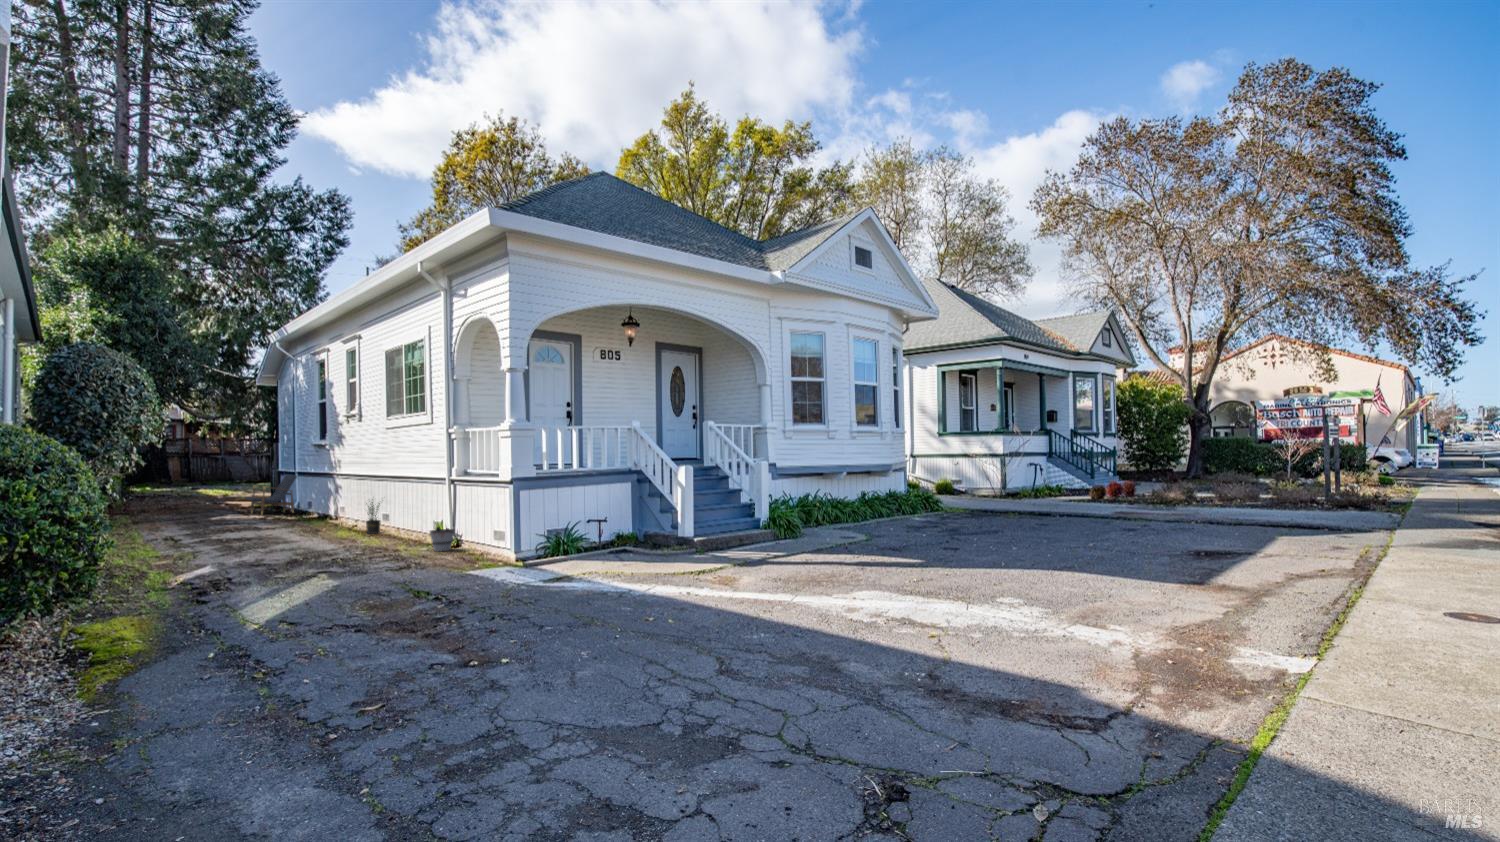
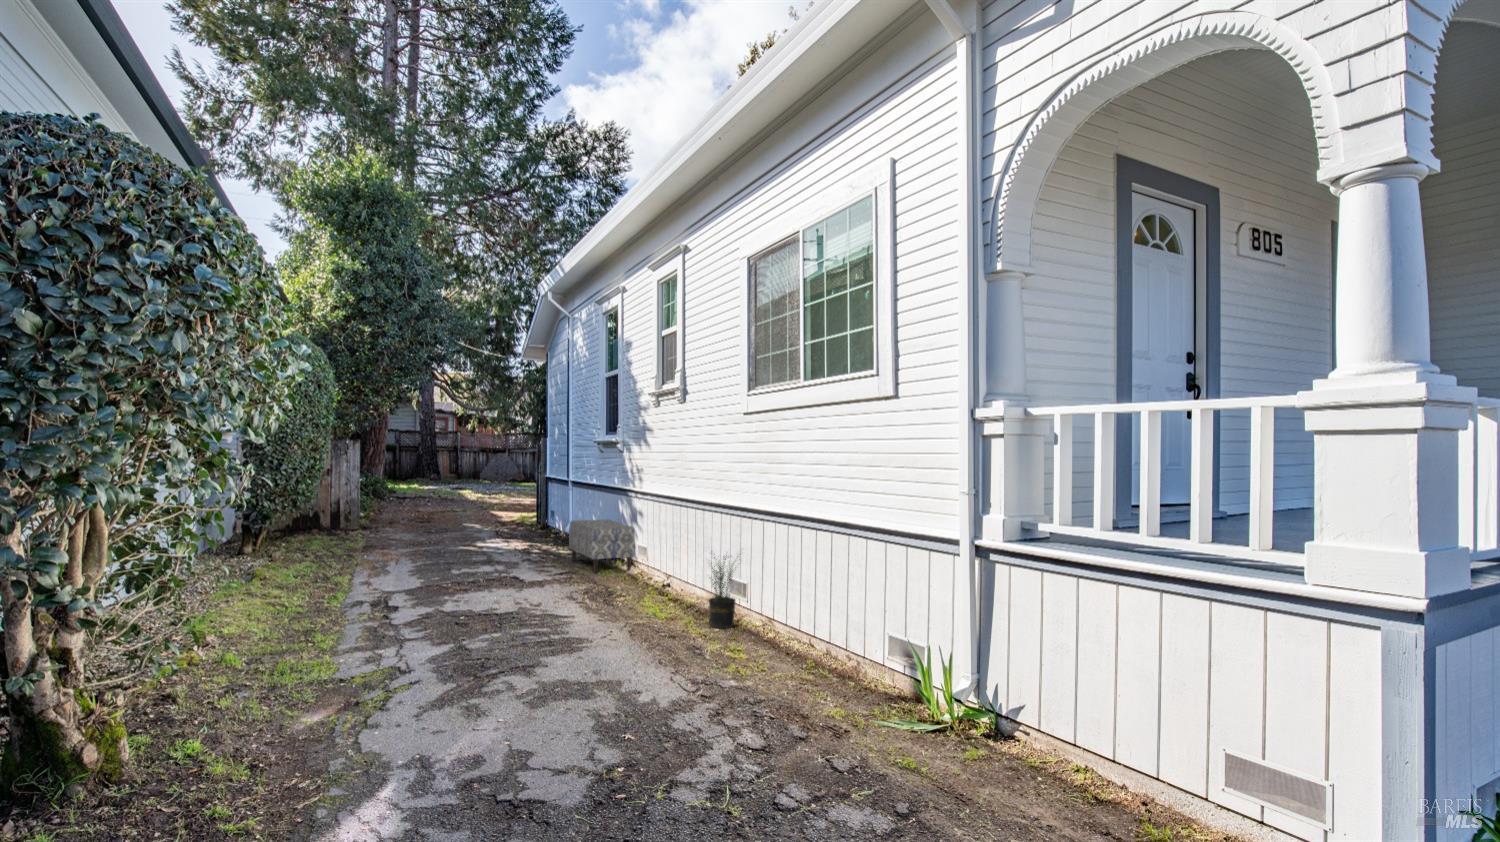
lounge chair: present [246,475,296,515] -> none [505,484,572,546]
bench: none [293,493,337,523] -> present [569,520,635,573]
bucket: present [430,527,461,552] -> none [949,687,1039,774]

